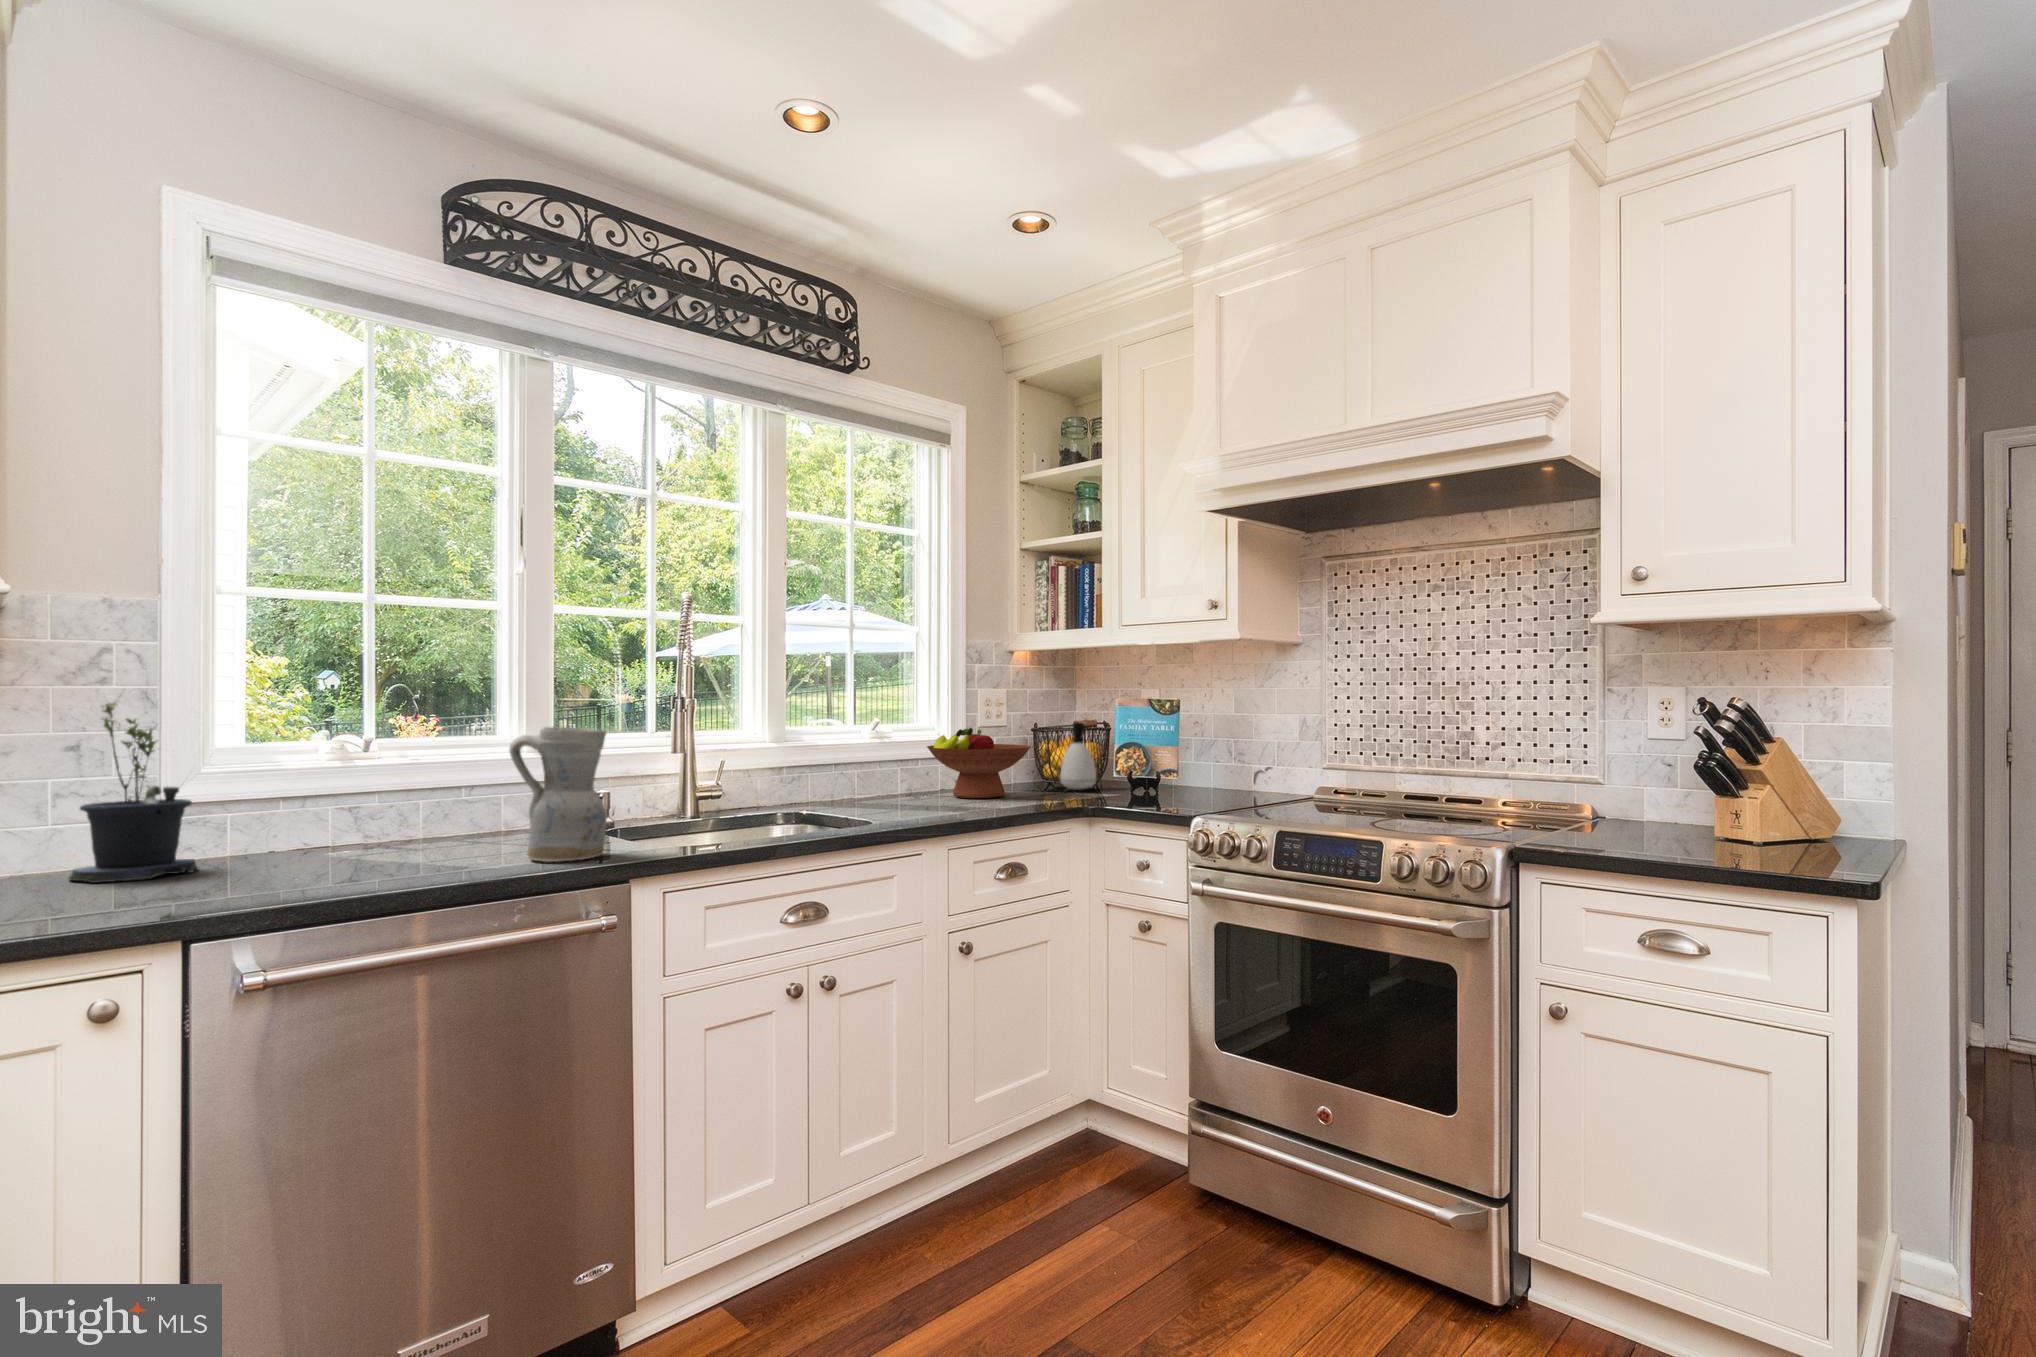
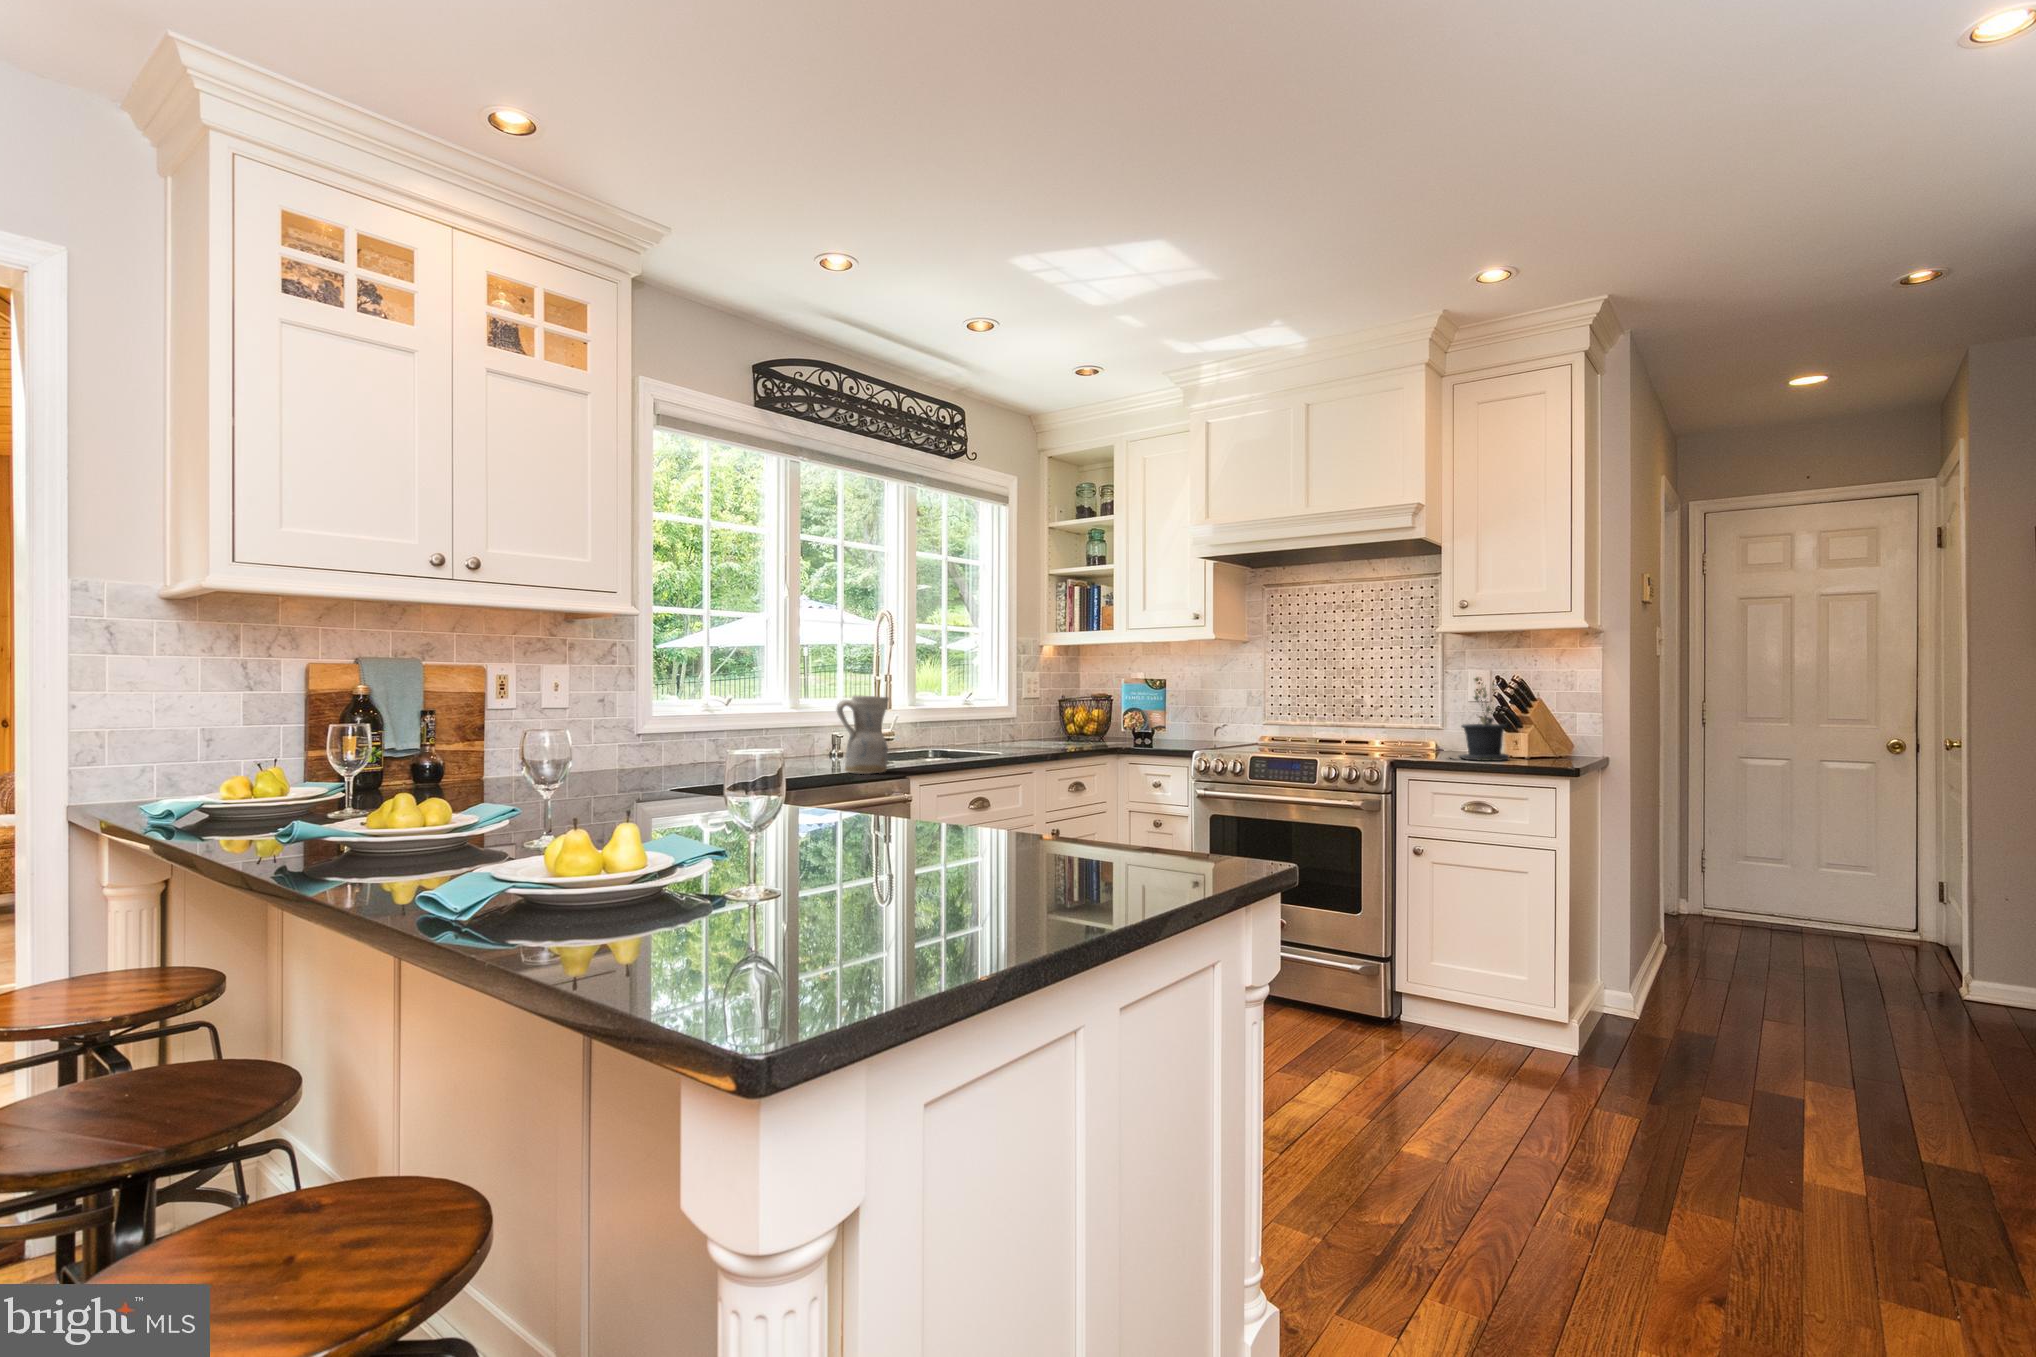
potted plant: present [69,703,198,883] -> present [1459,678,1509,761]
soap dispenser: present [1060,722,1097,790] -> none [1085,696,1110,742]
fruit bowl: present [927,728,1031,798] -> none [1003,699,1074,747]

